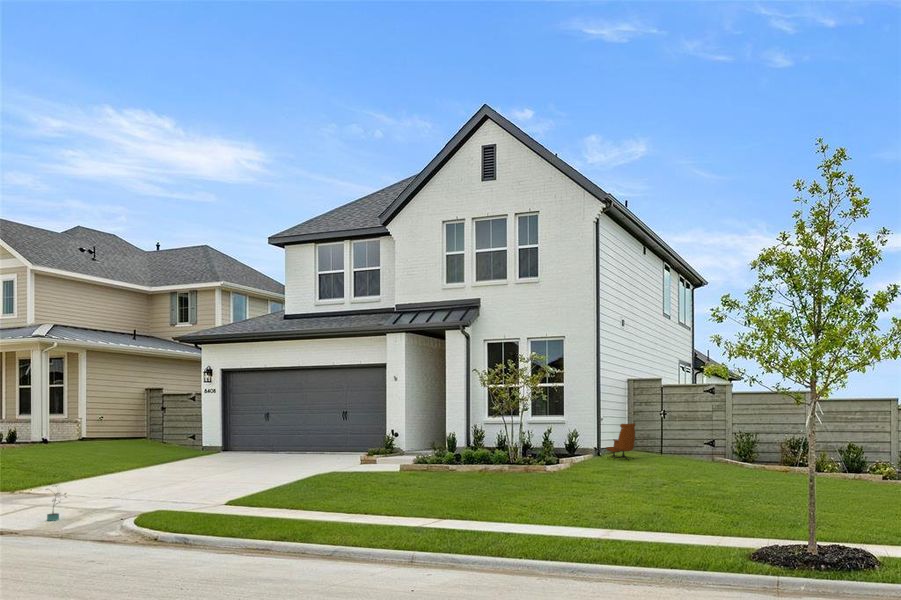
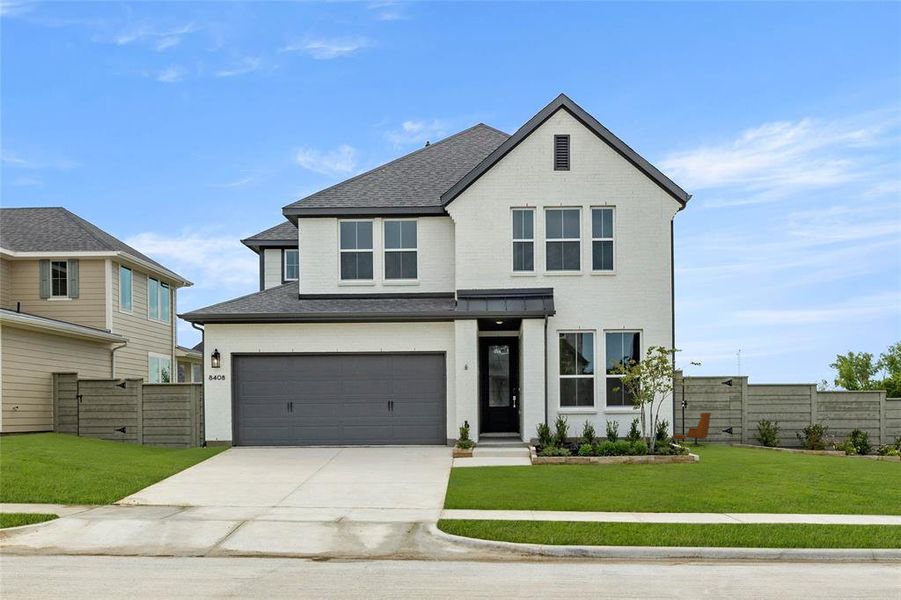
potted plant: present [47,493,66,521] -> none [412,497,436,546]

